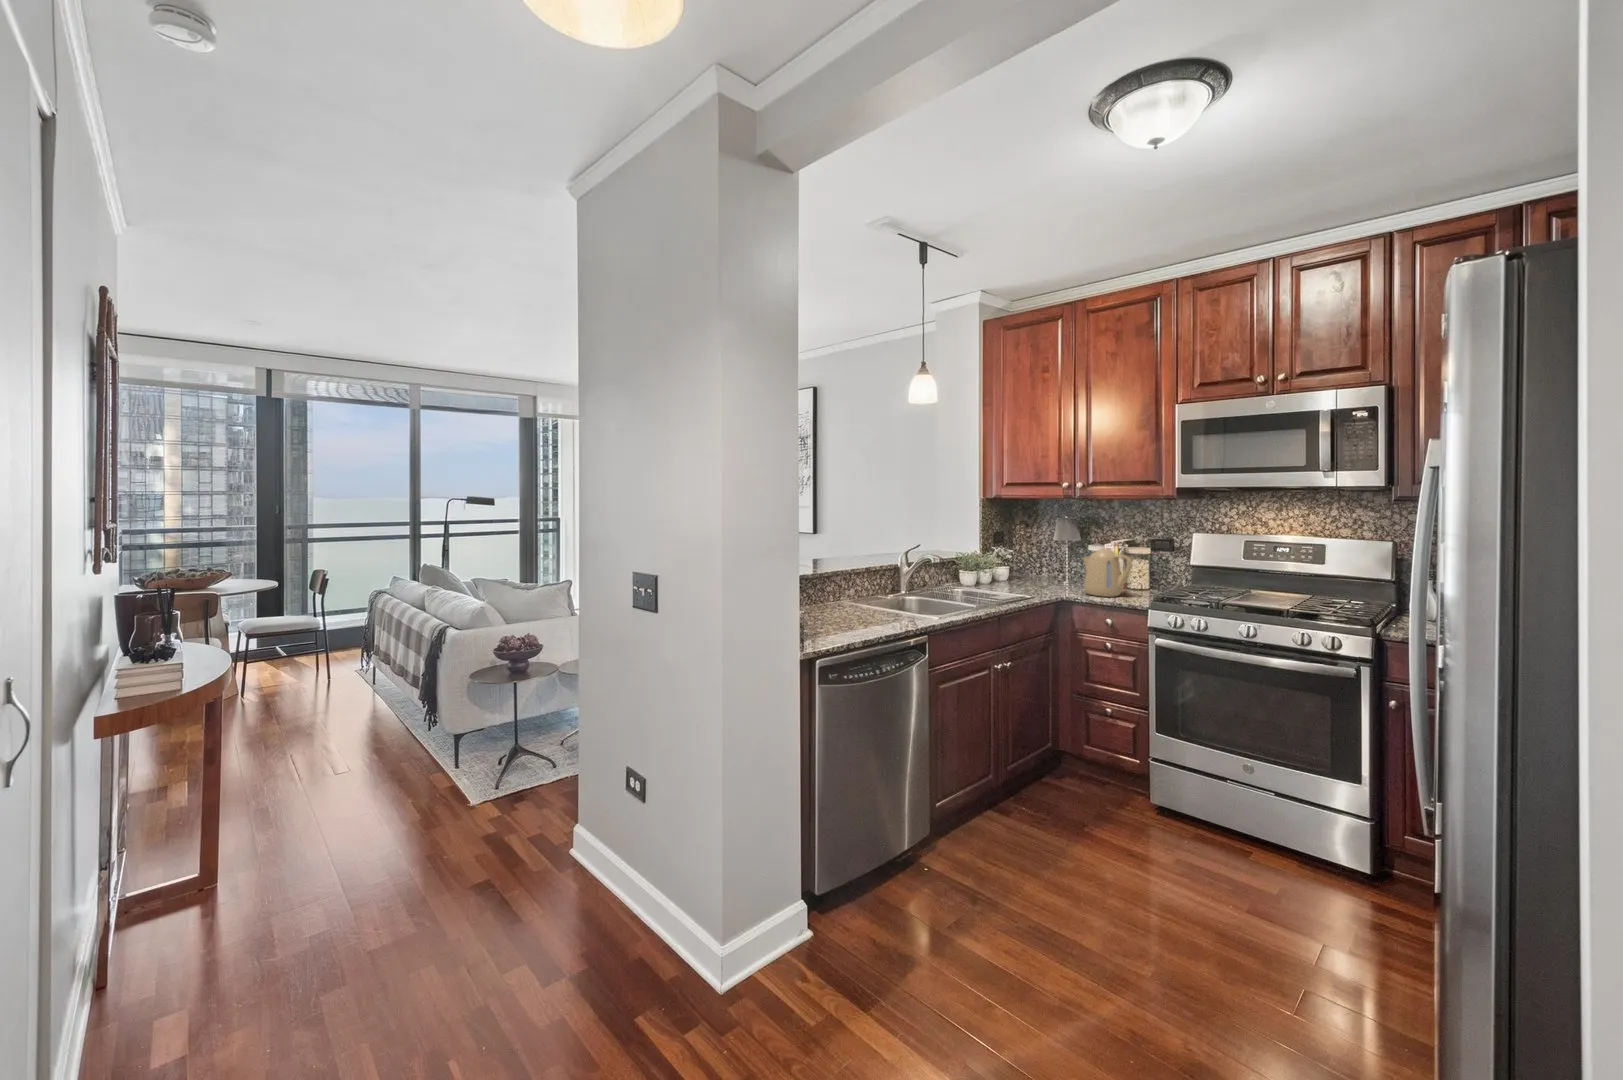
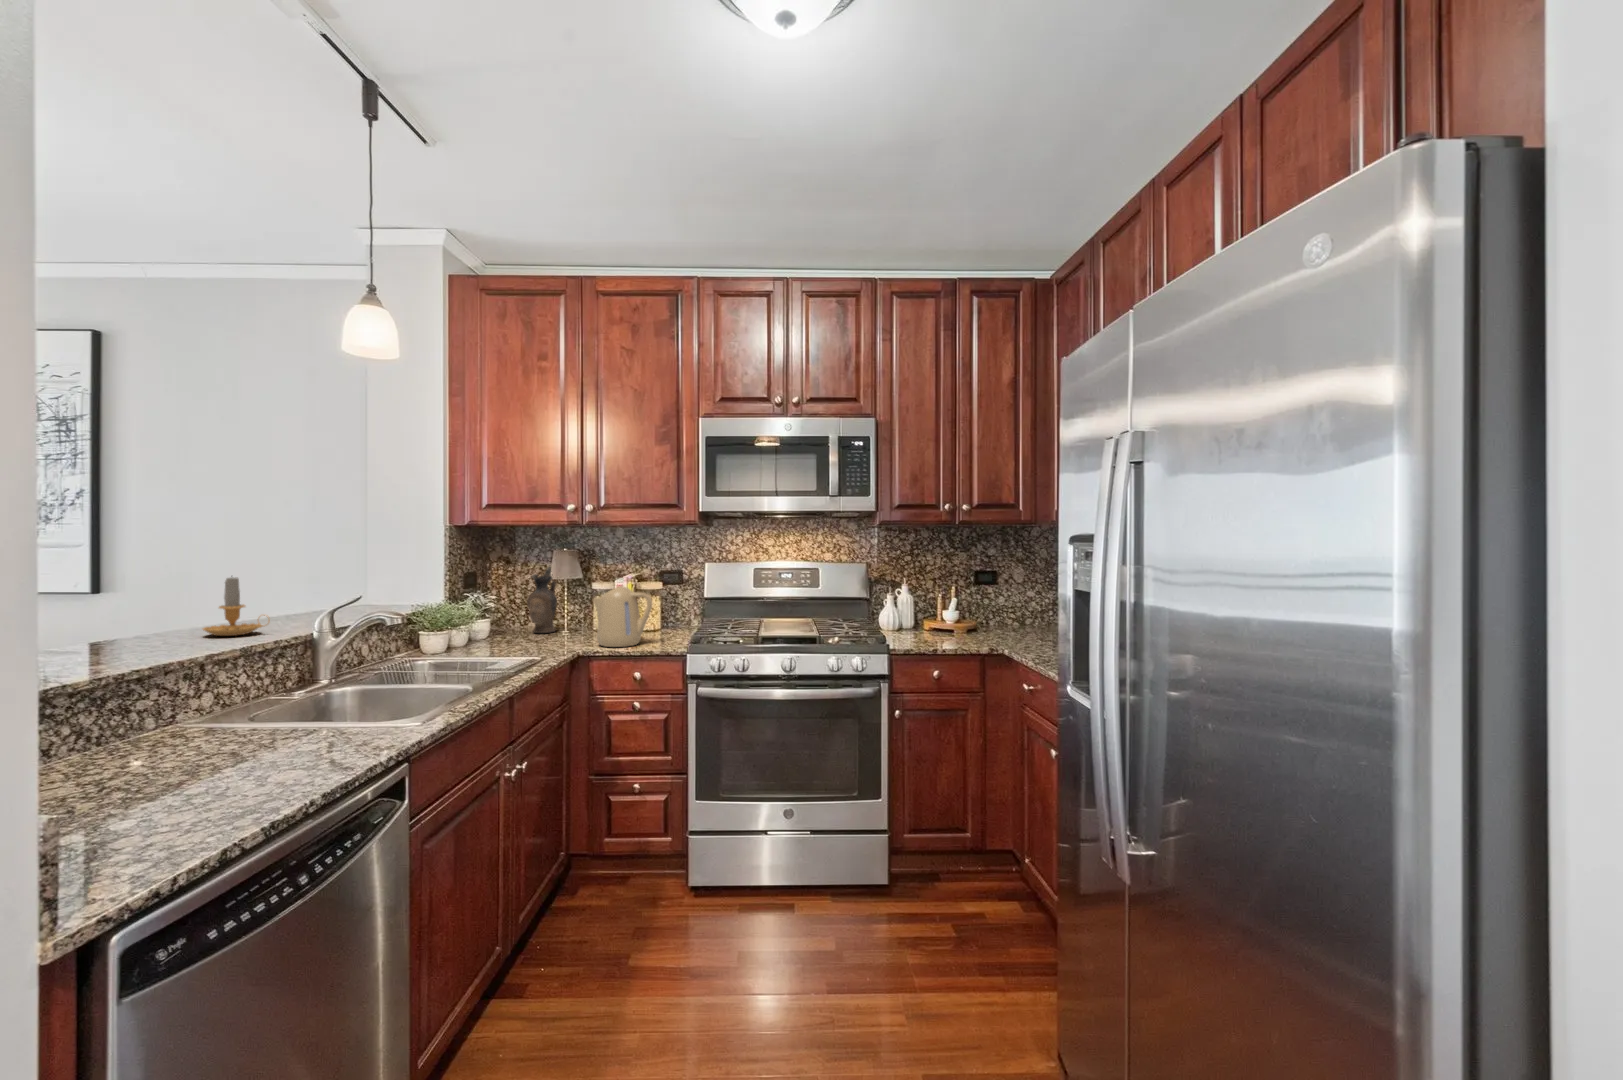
candle: none [850,527,879,561] -> present [203,577,270,636]
ceramic pitcher: none [1038,530,1063,580] -> present [527,567,557,633]

